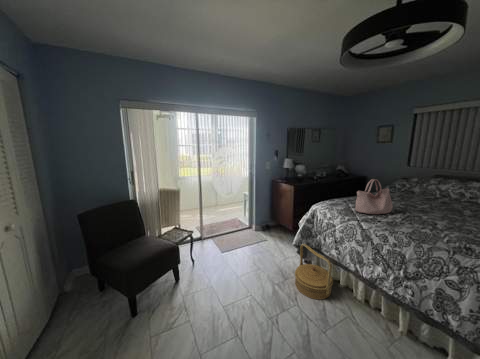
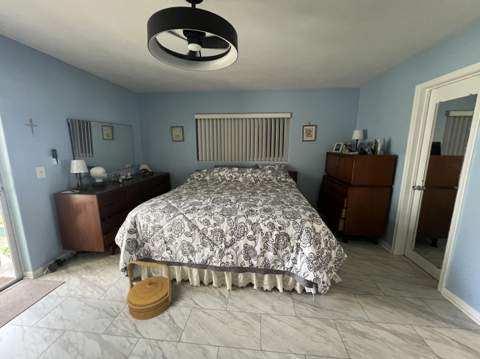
handbag: present [355,179,393,214] -> none [175,173,202,206]

